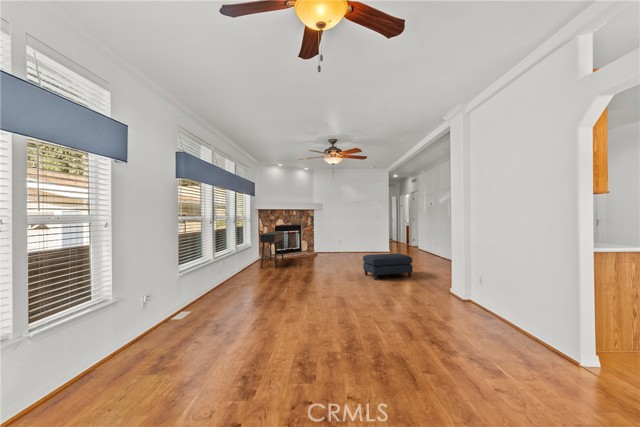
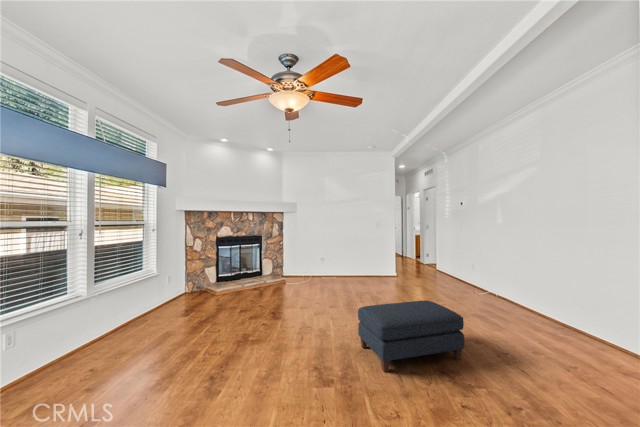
console table: present [260,231,284,269] -> none [167,248,225,321]

